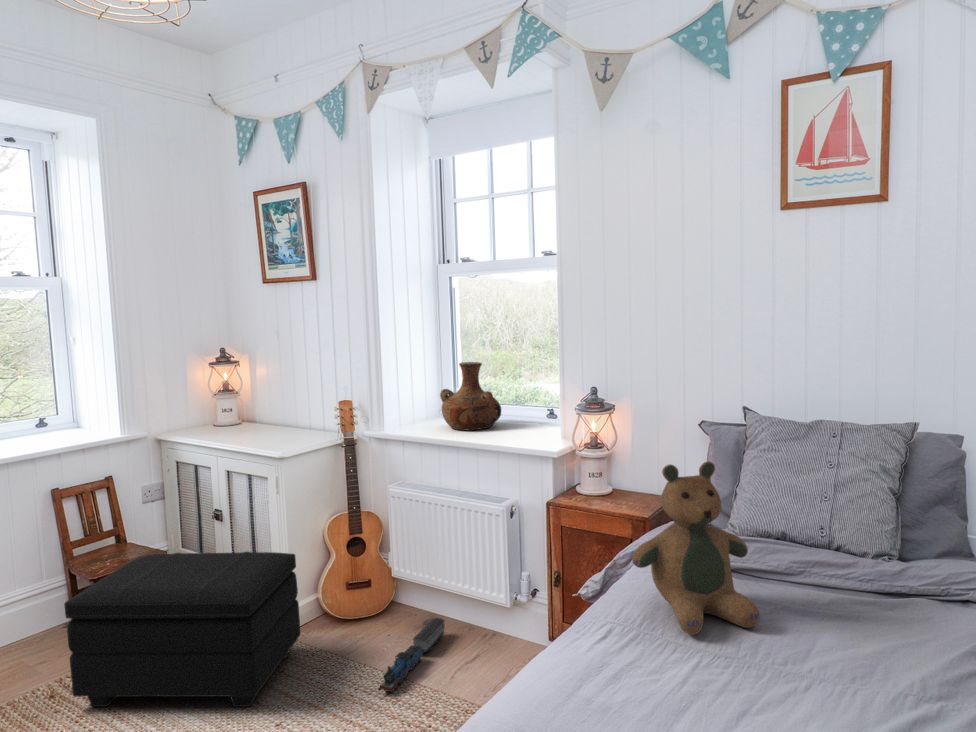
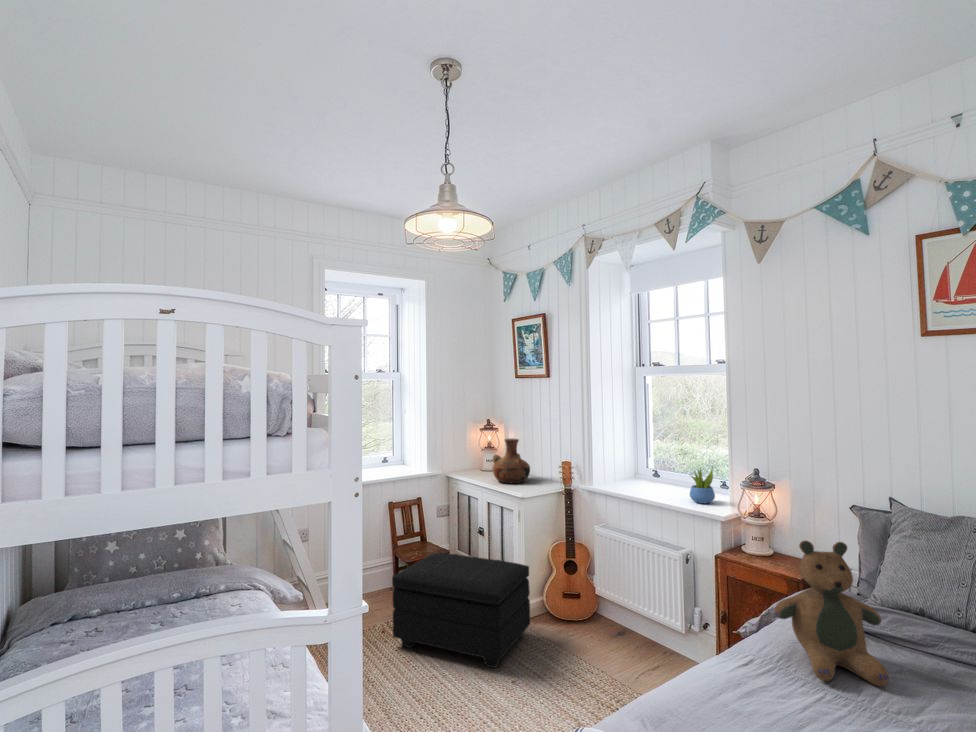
vase: present [440,362,501,430] -> present [493,439,530,483]
succulent plant: none [512,390,544,440] -> present [690,468,715,503]
toy train: present [378,618,445,692] -> none [582,630,634,680]

